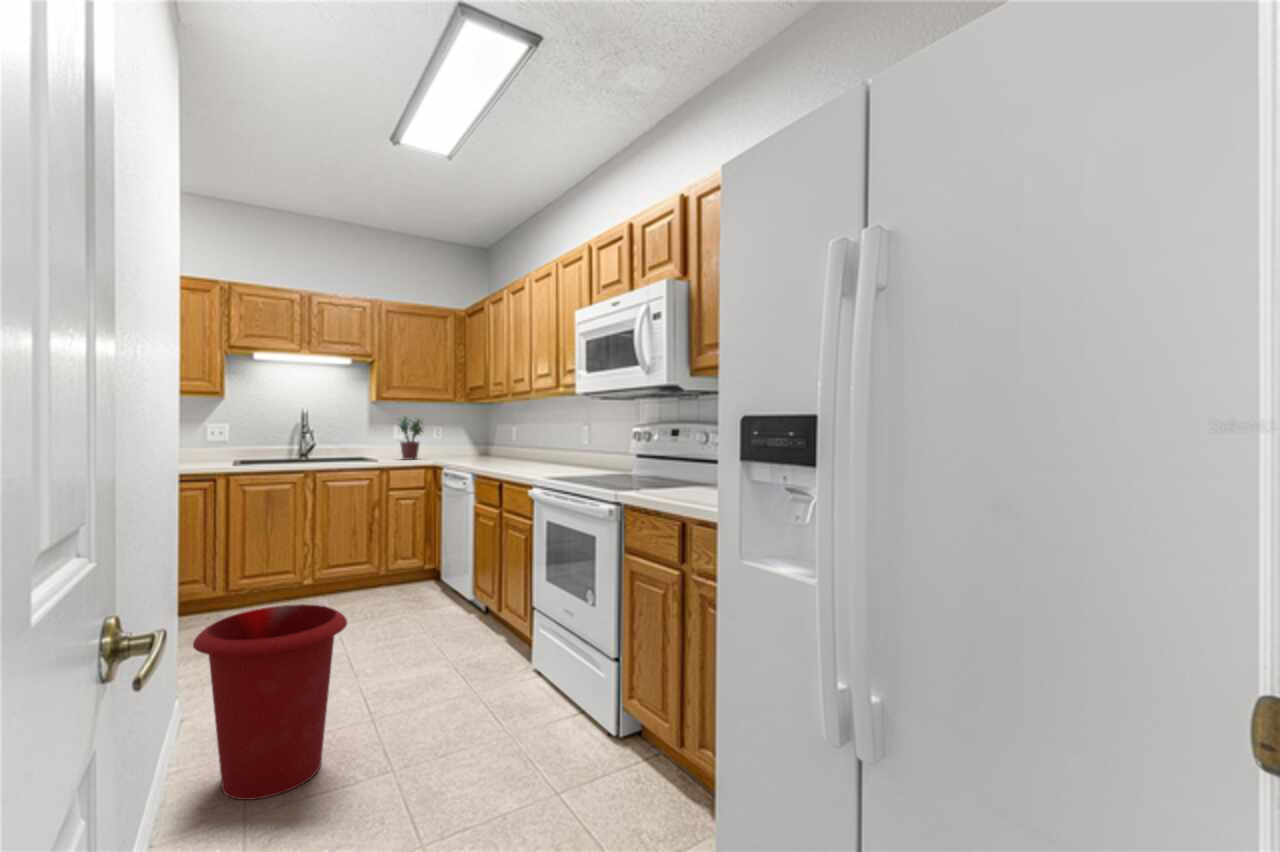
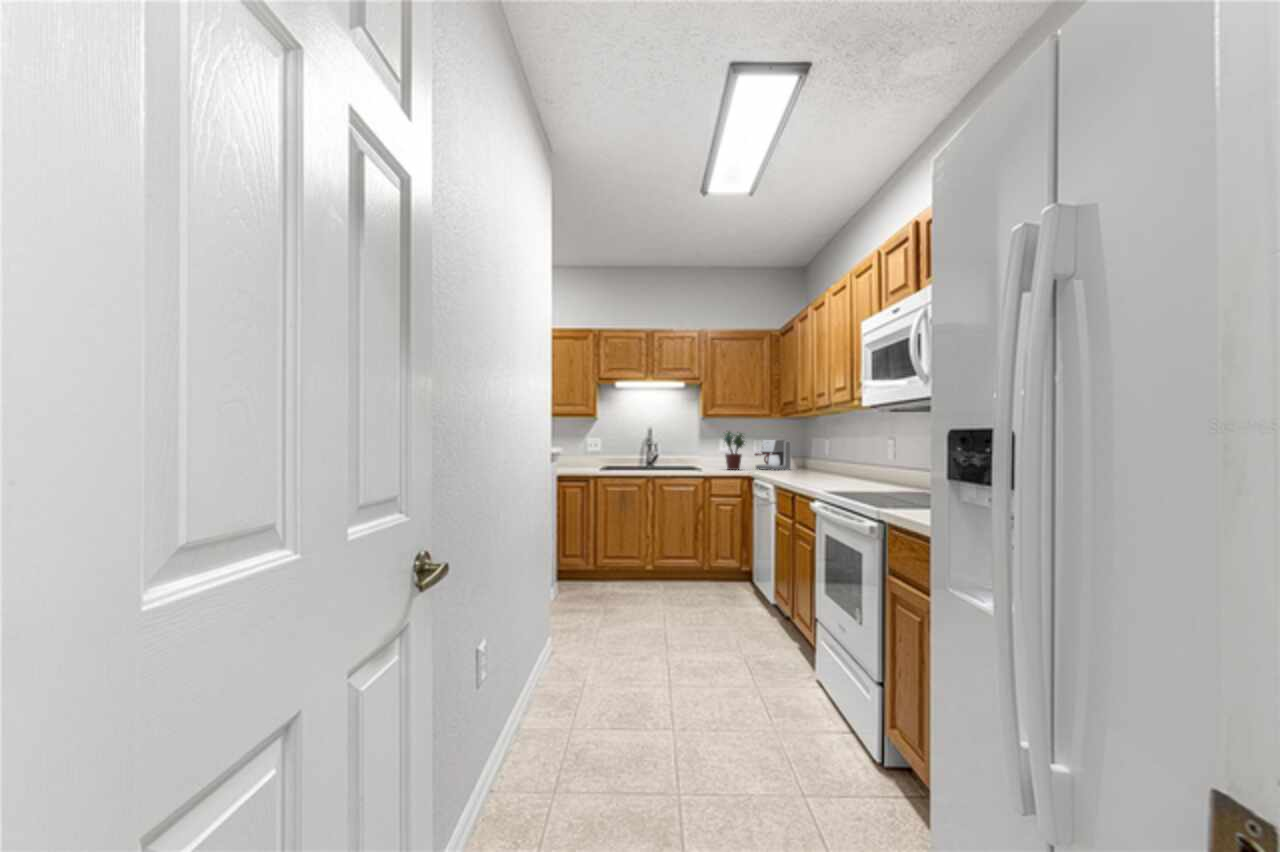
coffee maker: none [433,426,473,459] -> present [755,440,791,470]
waste bin: present [193,604,347,800] -> none [537,580,641,727]

